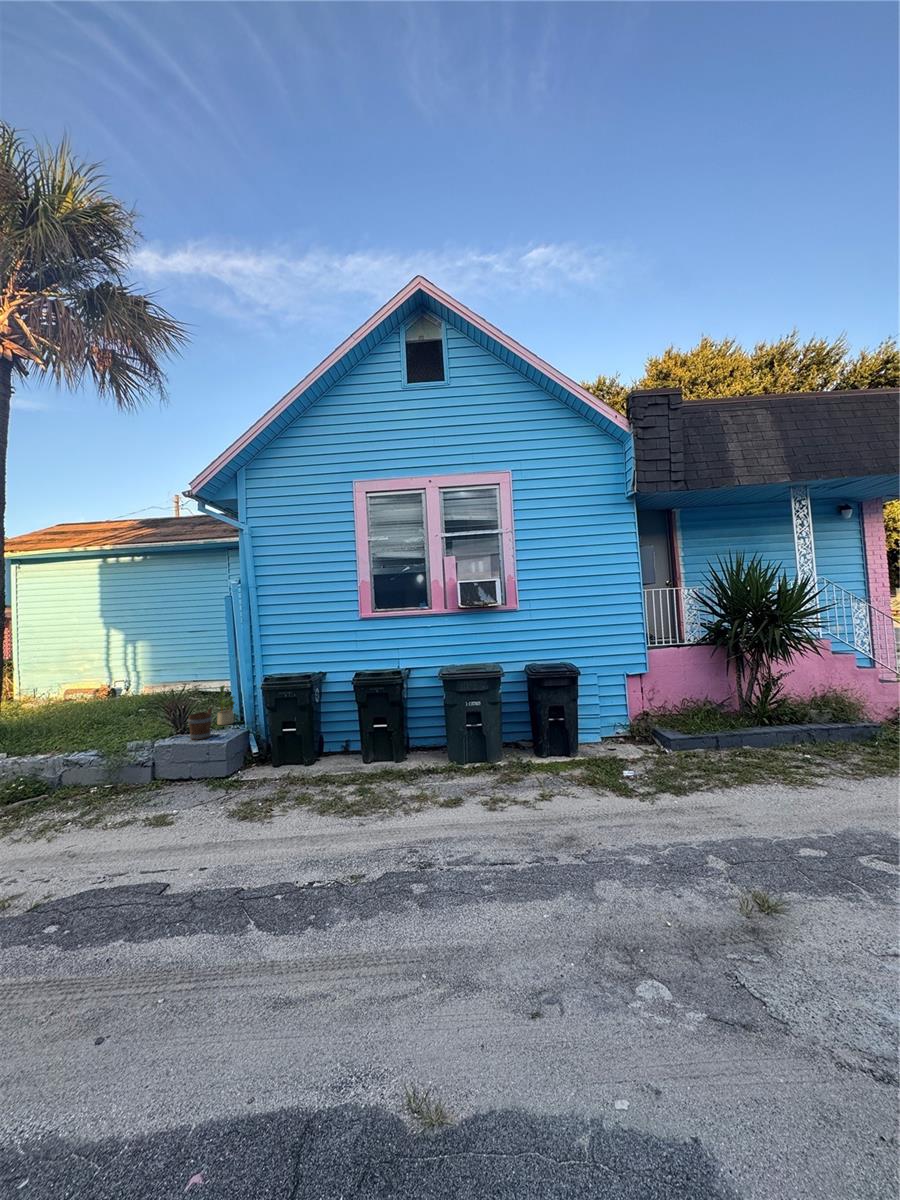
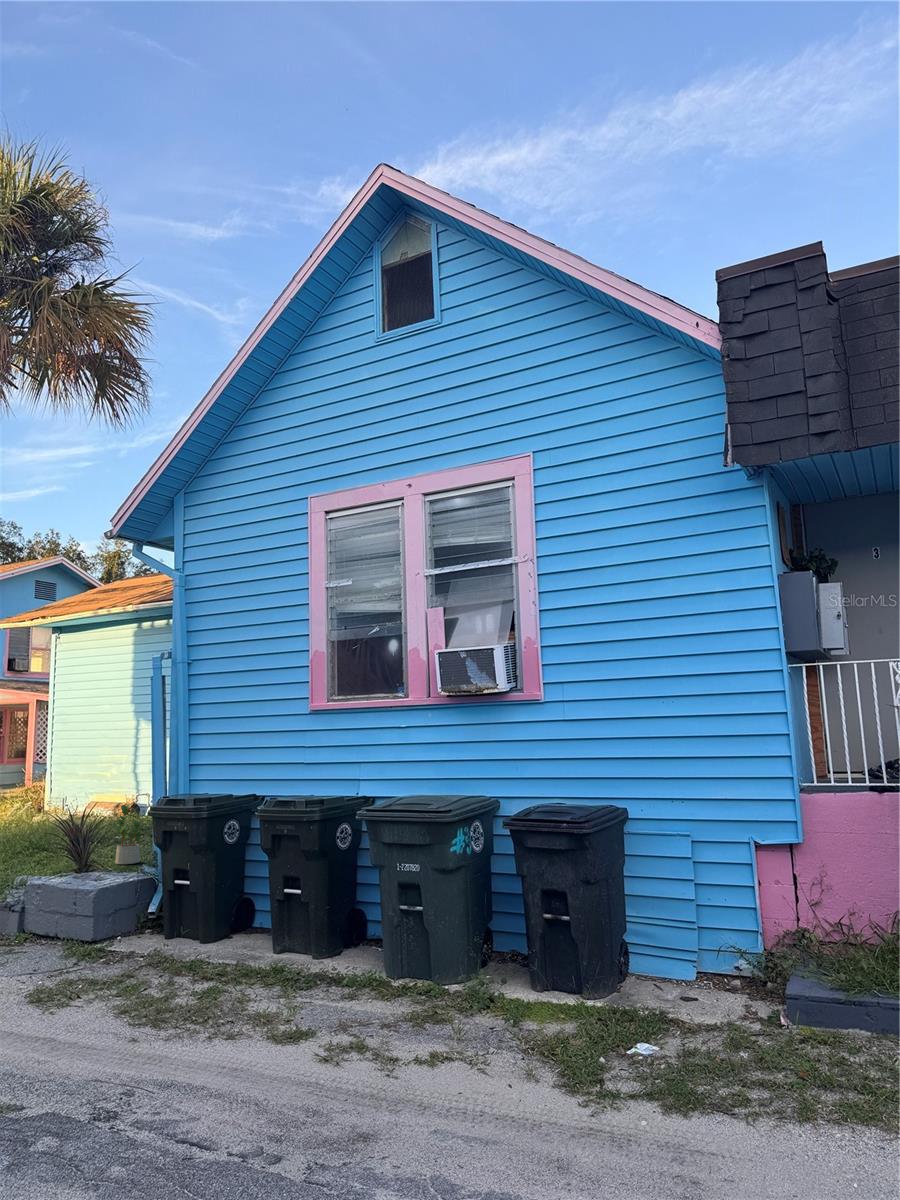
bucket: present [188,708,212,740] -> none [36,836,82,882]

